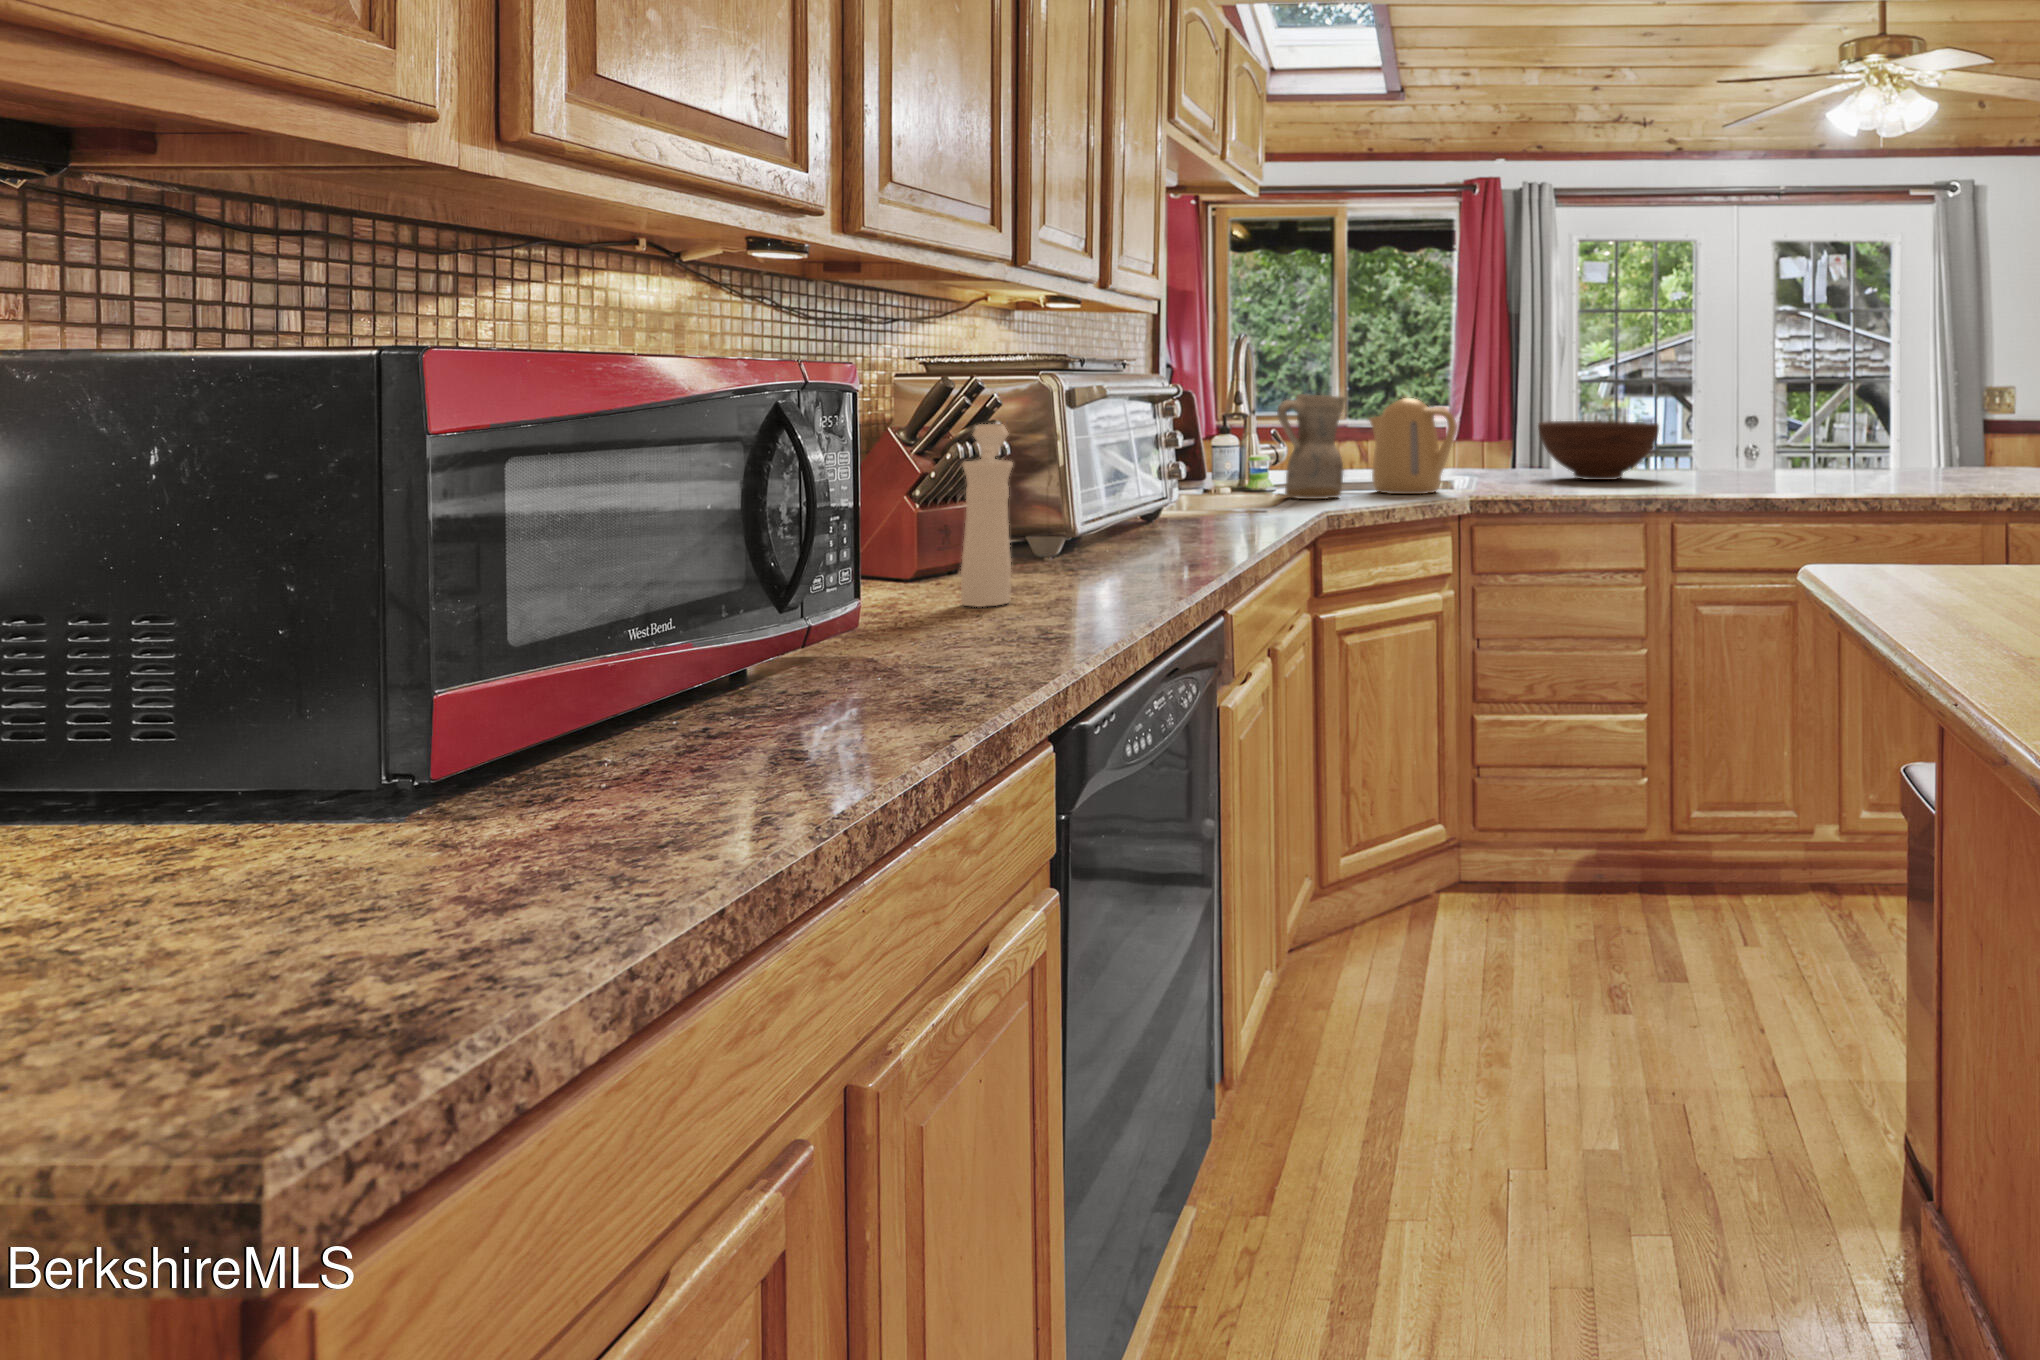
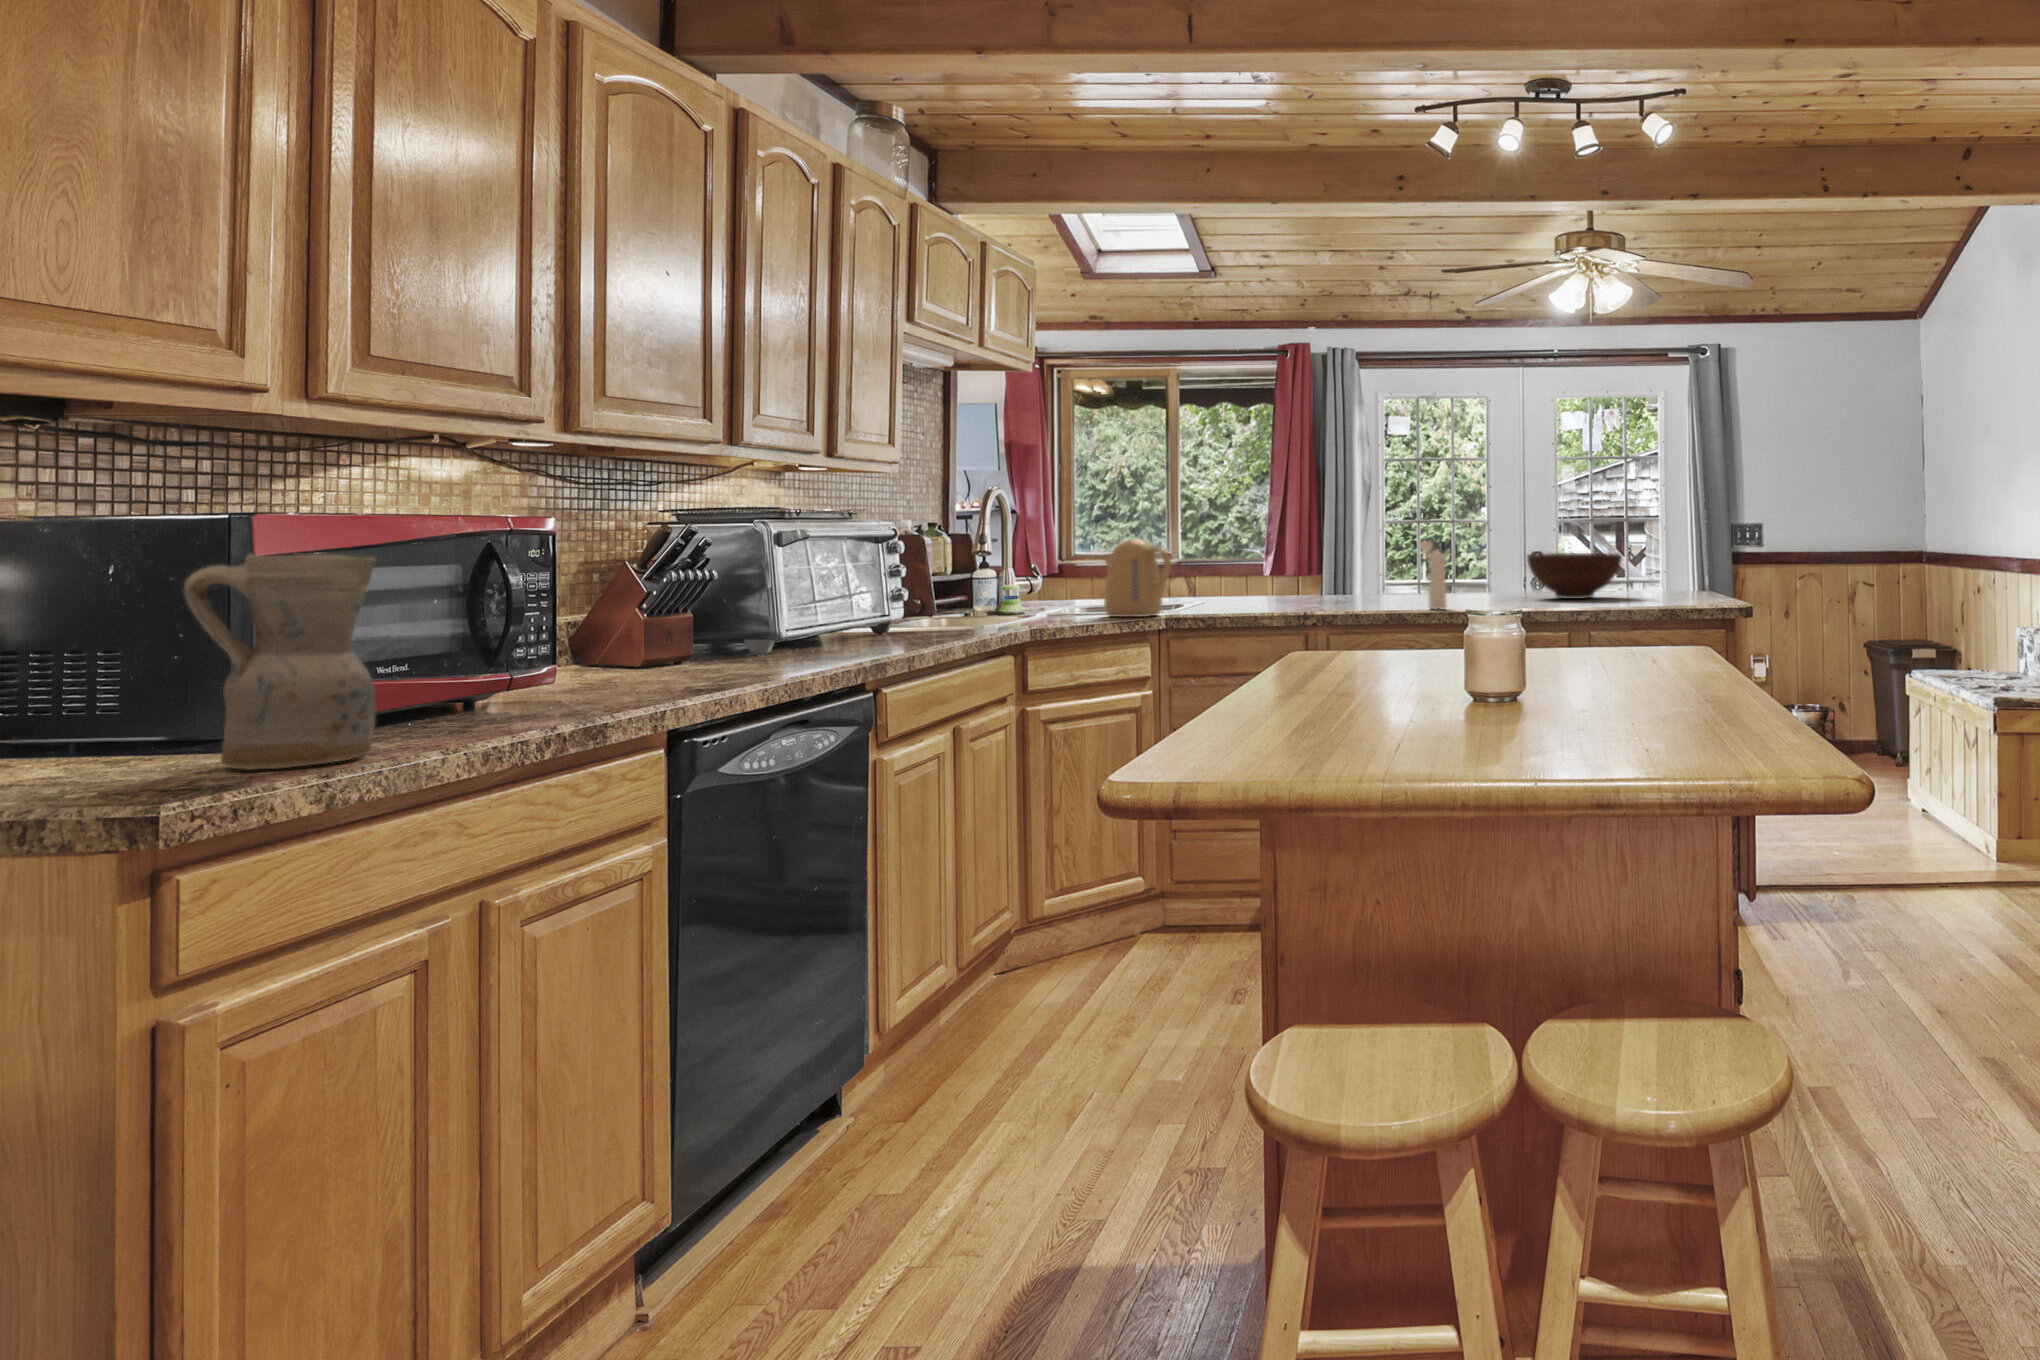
ceramic pitcher: present [1277,394,1345,499] -> present [183,553,376,769]
fruit bowl: present [1538,421,1659,480] -> present [1527,553,1622,599]
pepper mill: present [961,424,1013,607] -> present [1420,541,1447,609]

